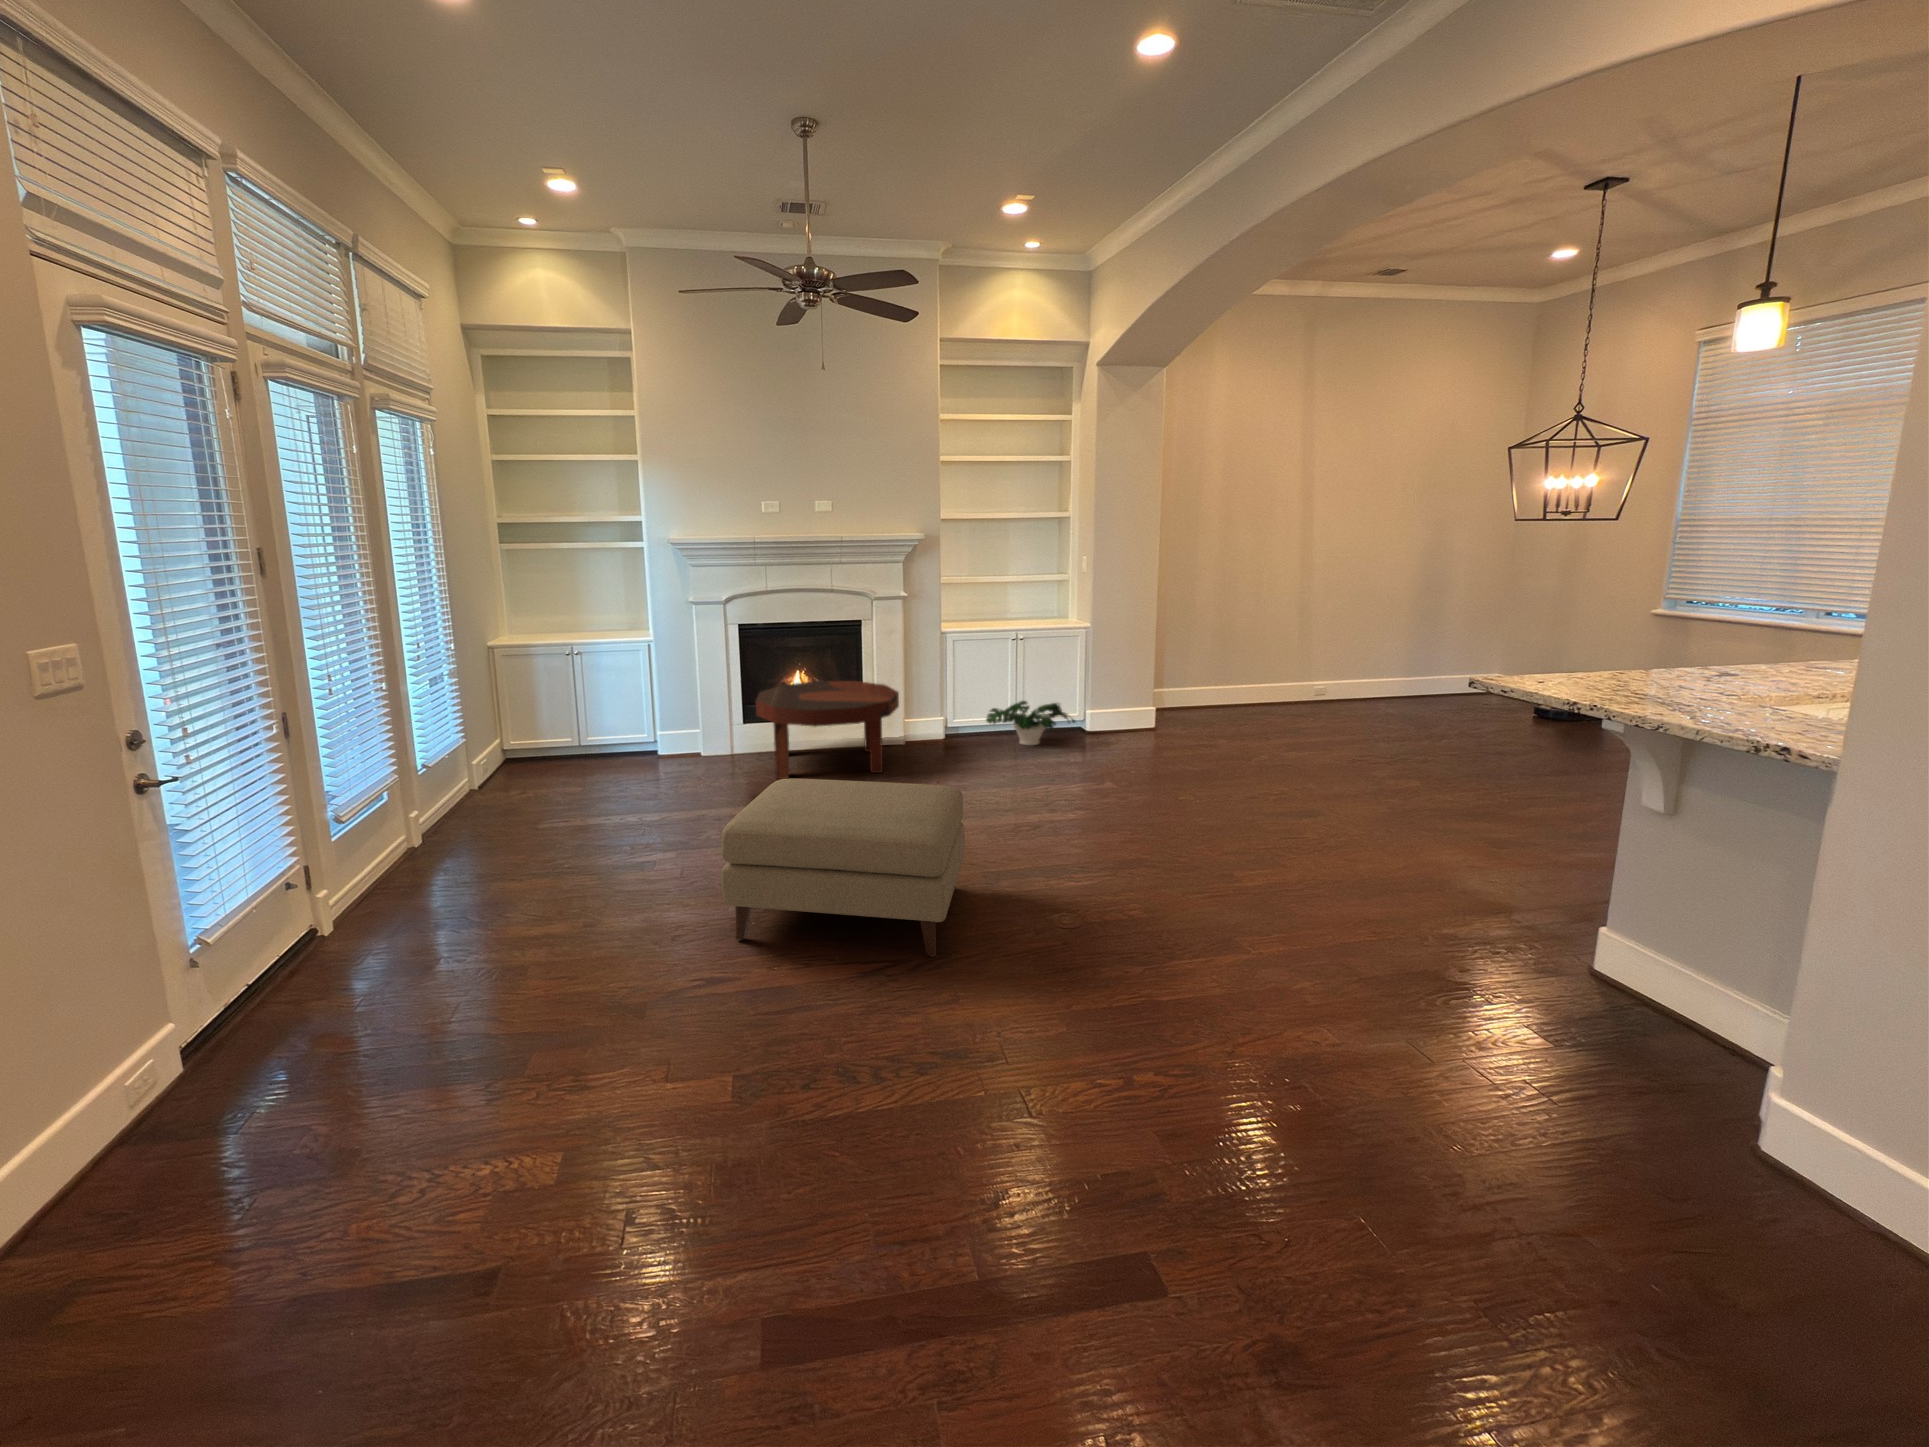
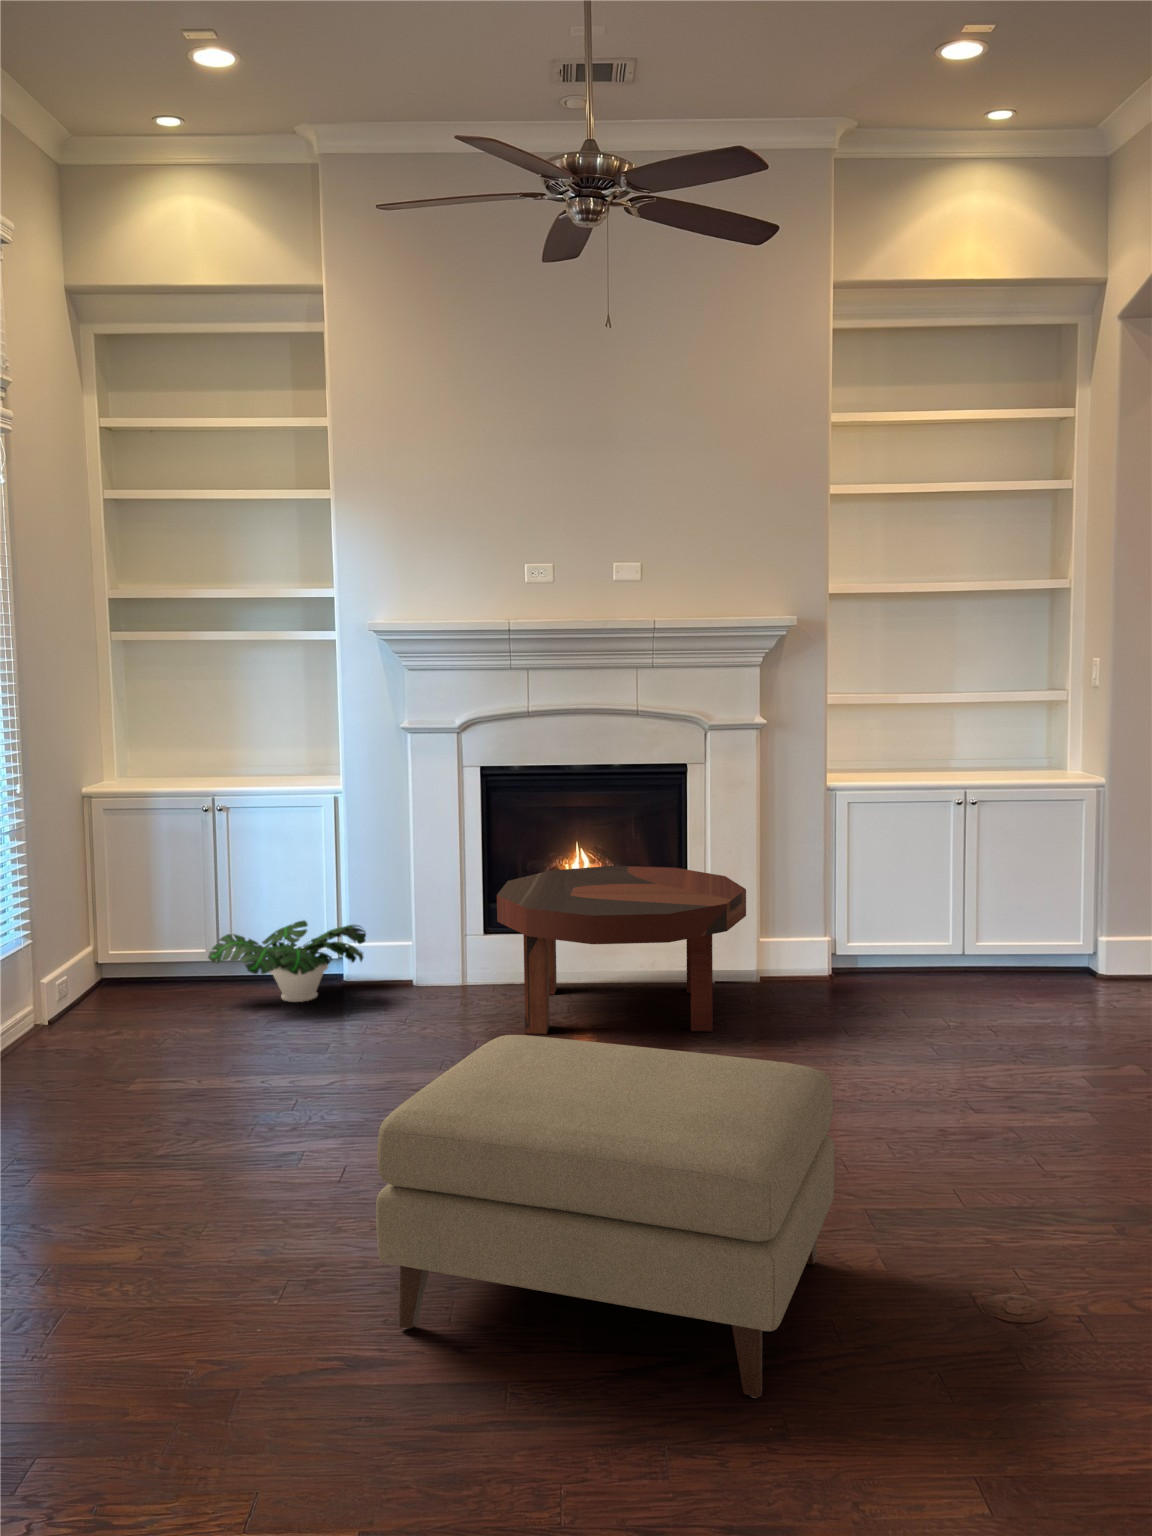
potted plant: present [986,701,1075,745] -> present [208,921,366,1002]

